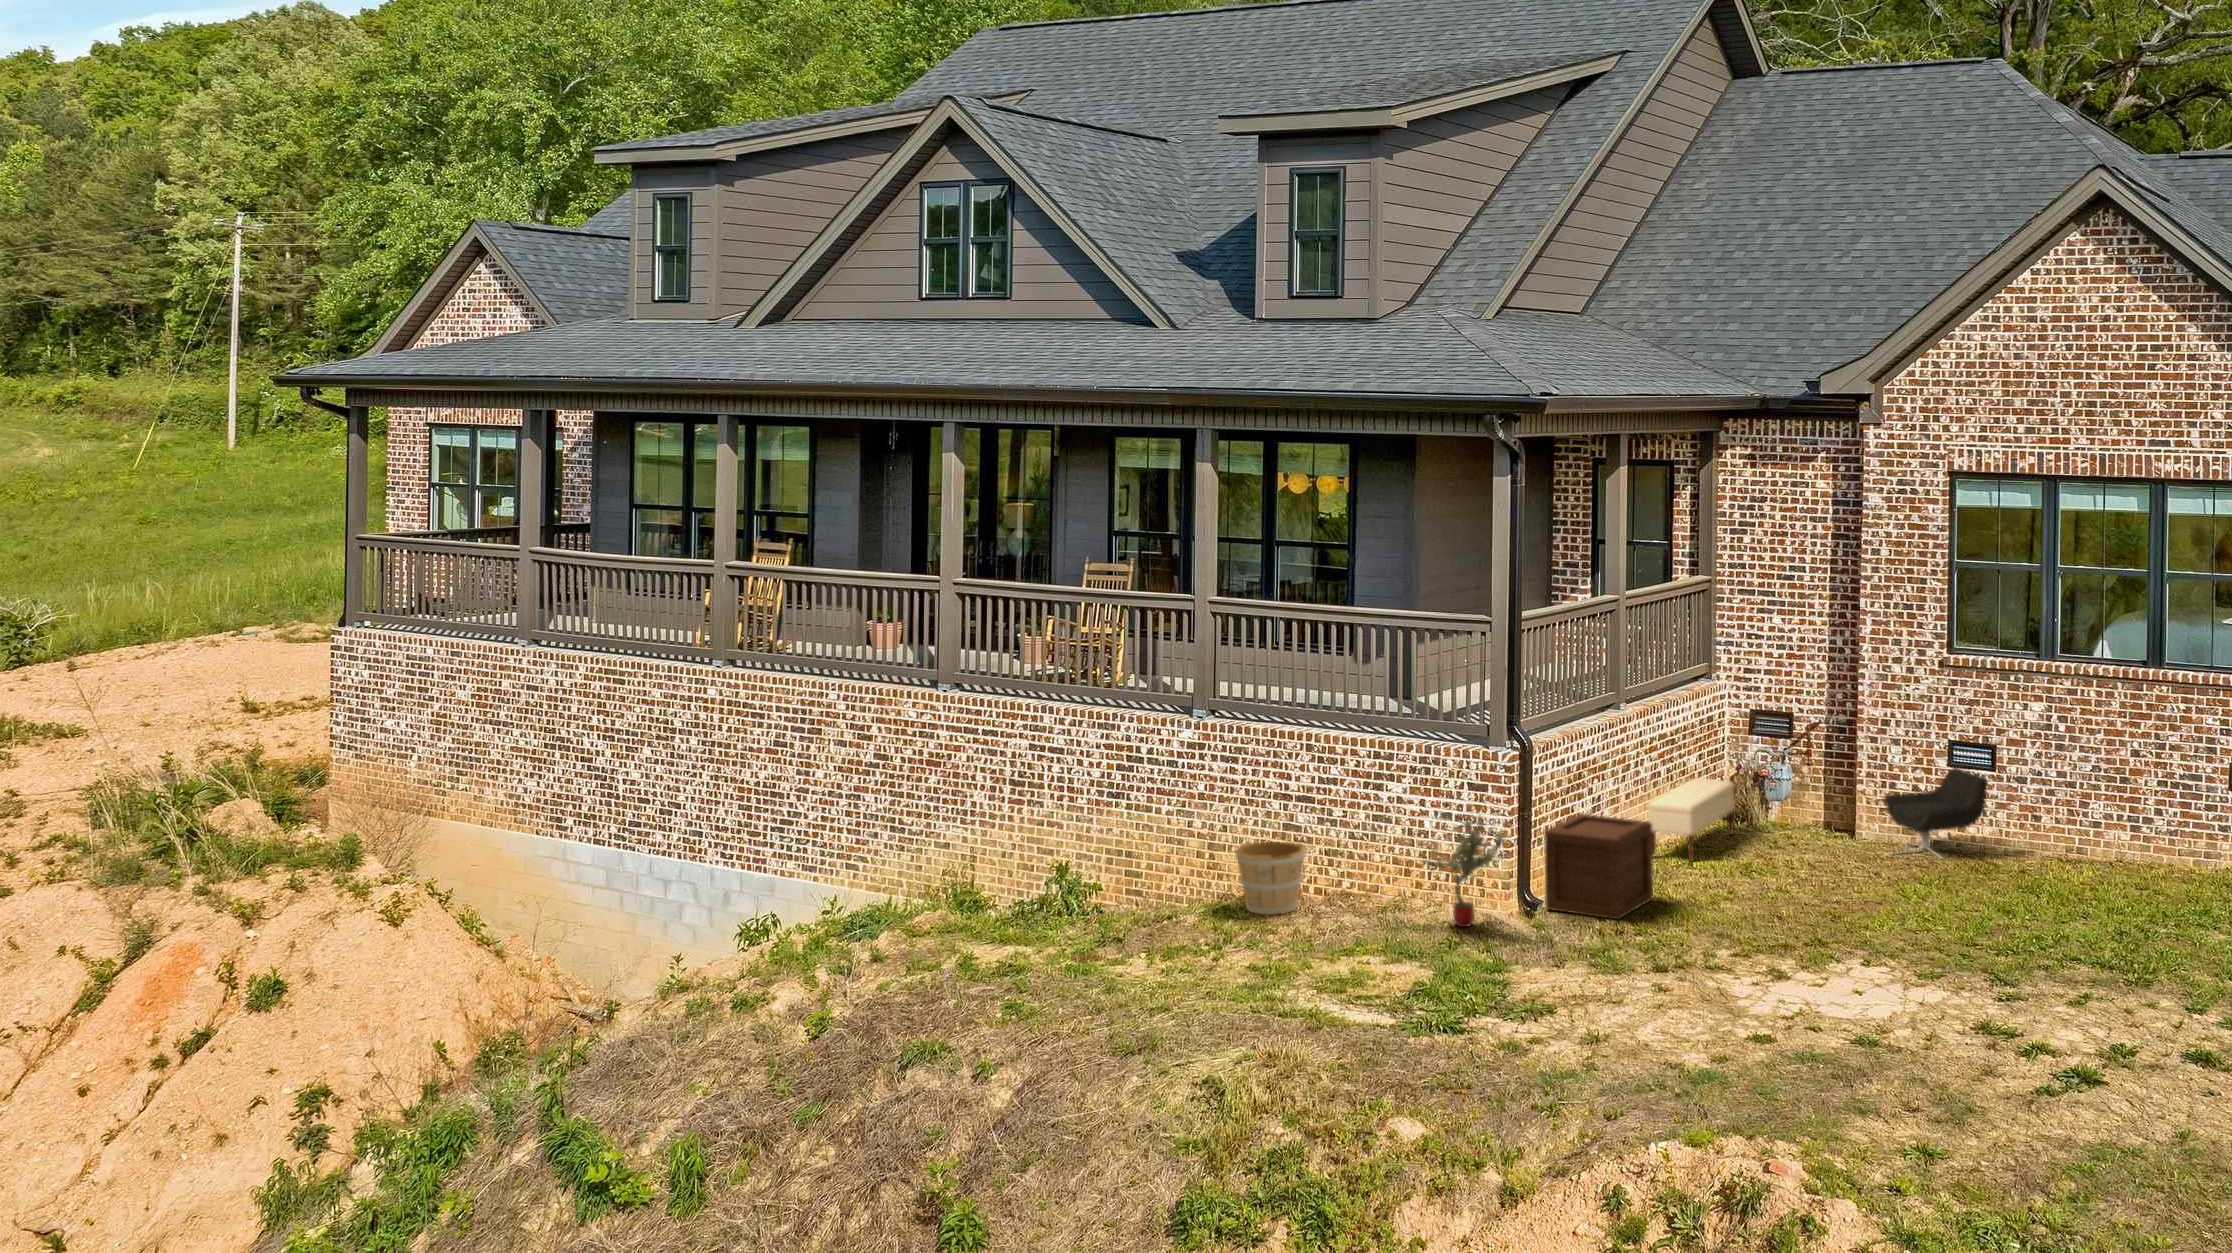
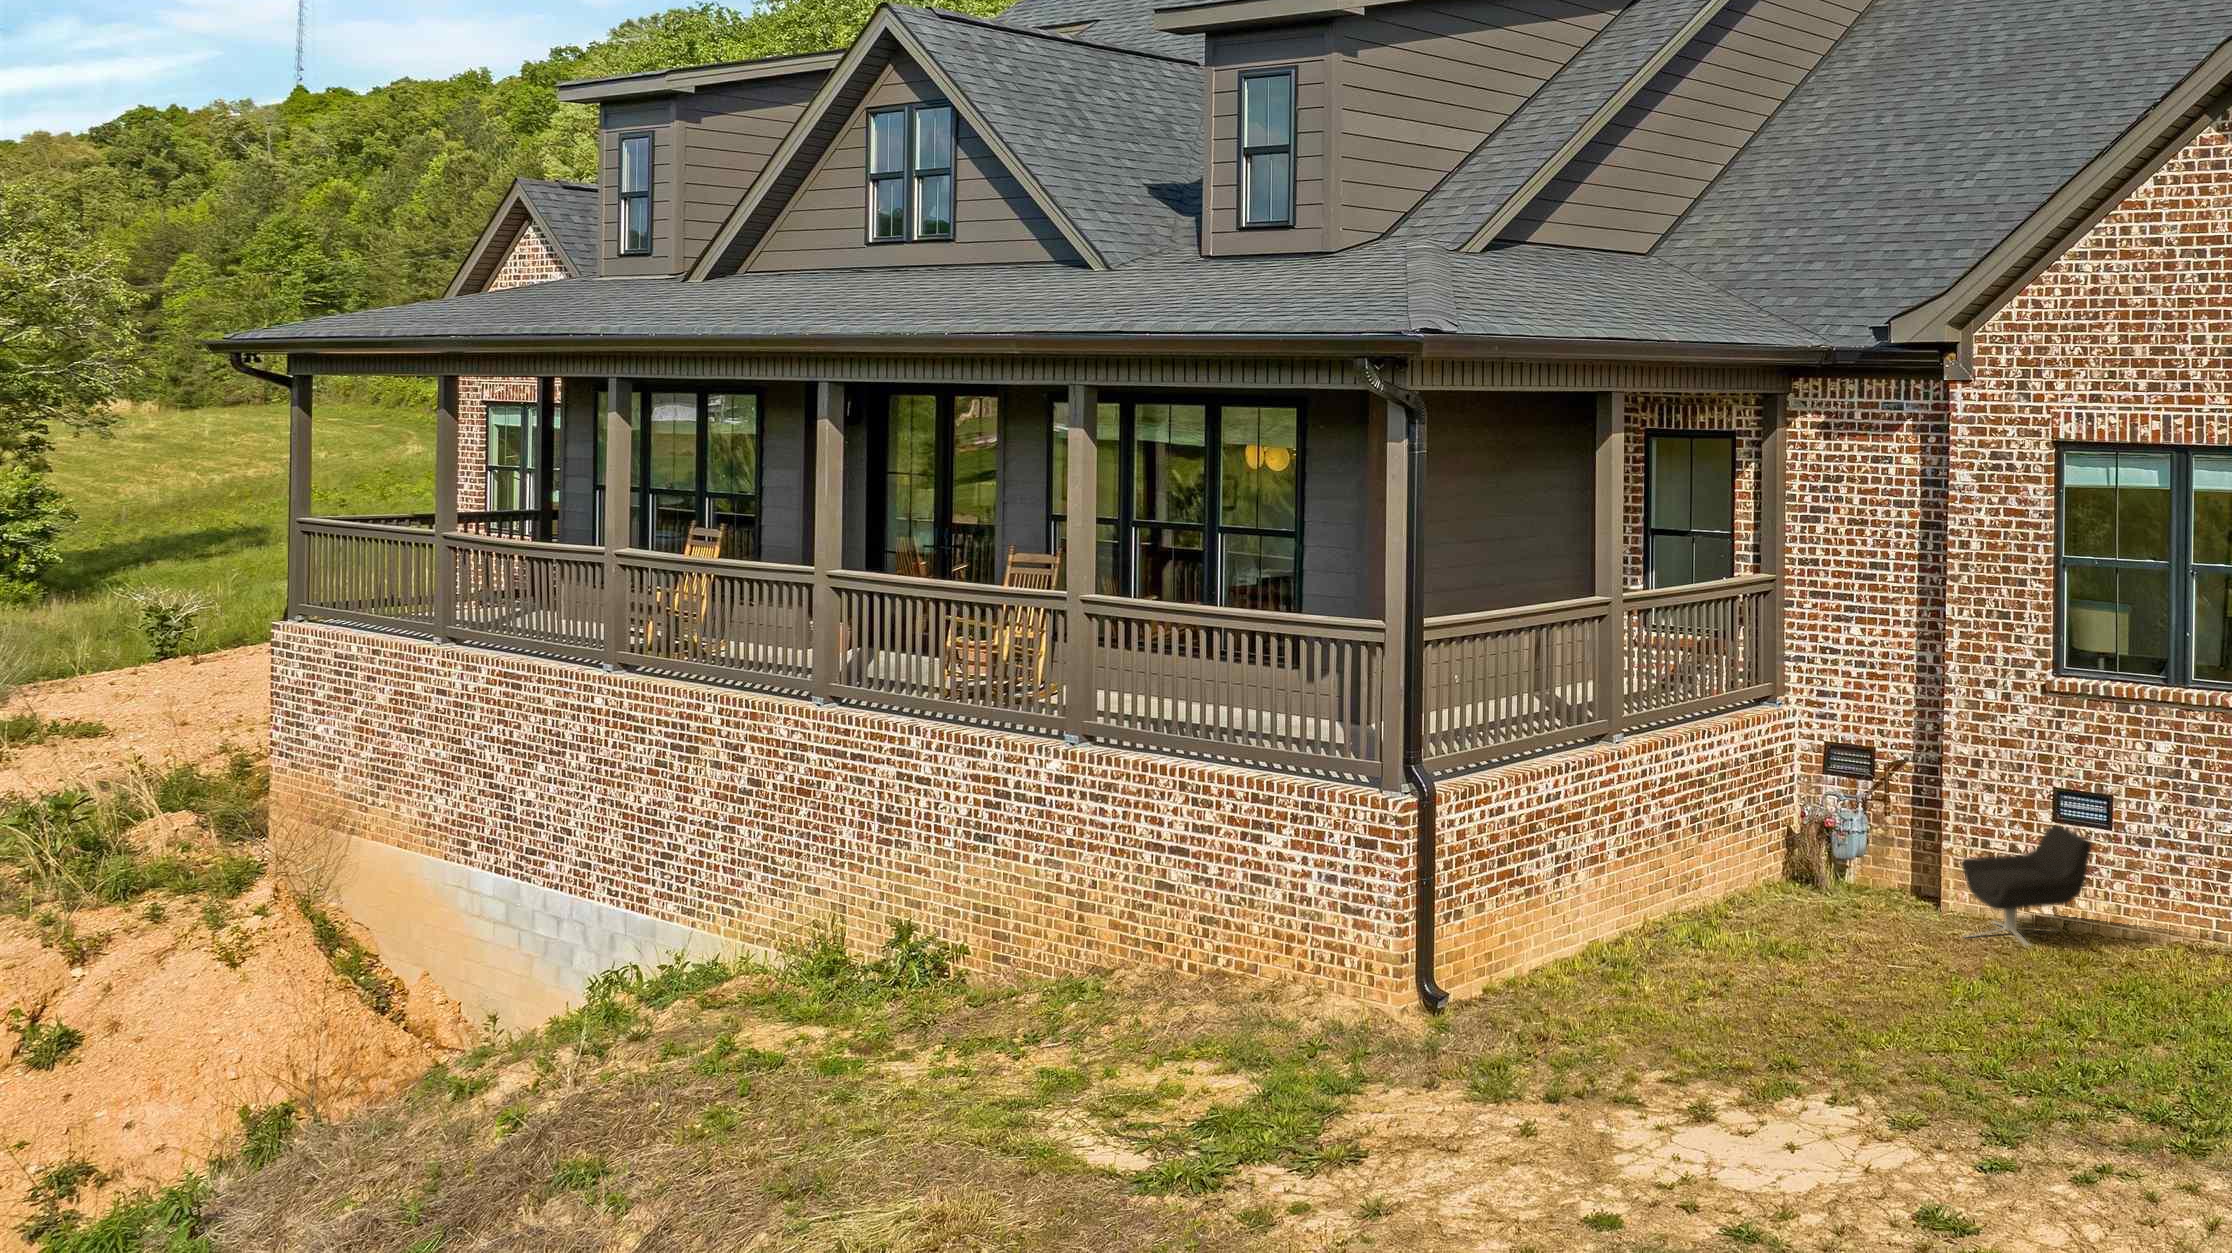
bench: present [1648,778,1734,861] -> none [1649,829,1779,940]
wooden crate: present [1544,814,1653,919] -> none [1467,878,1615,1023]
potted tree: present [1423,816,1504,927] -> none [1301,879,1401,1027]
wooden bucket: present [1235,842,1307,915] -> none [1089,902,1181,998]

